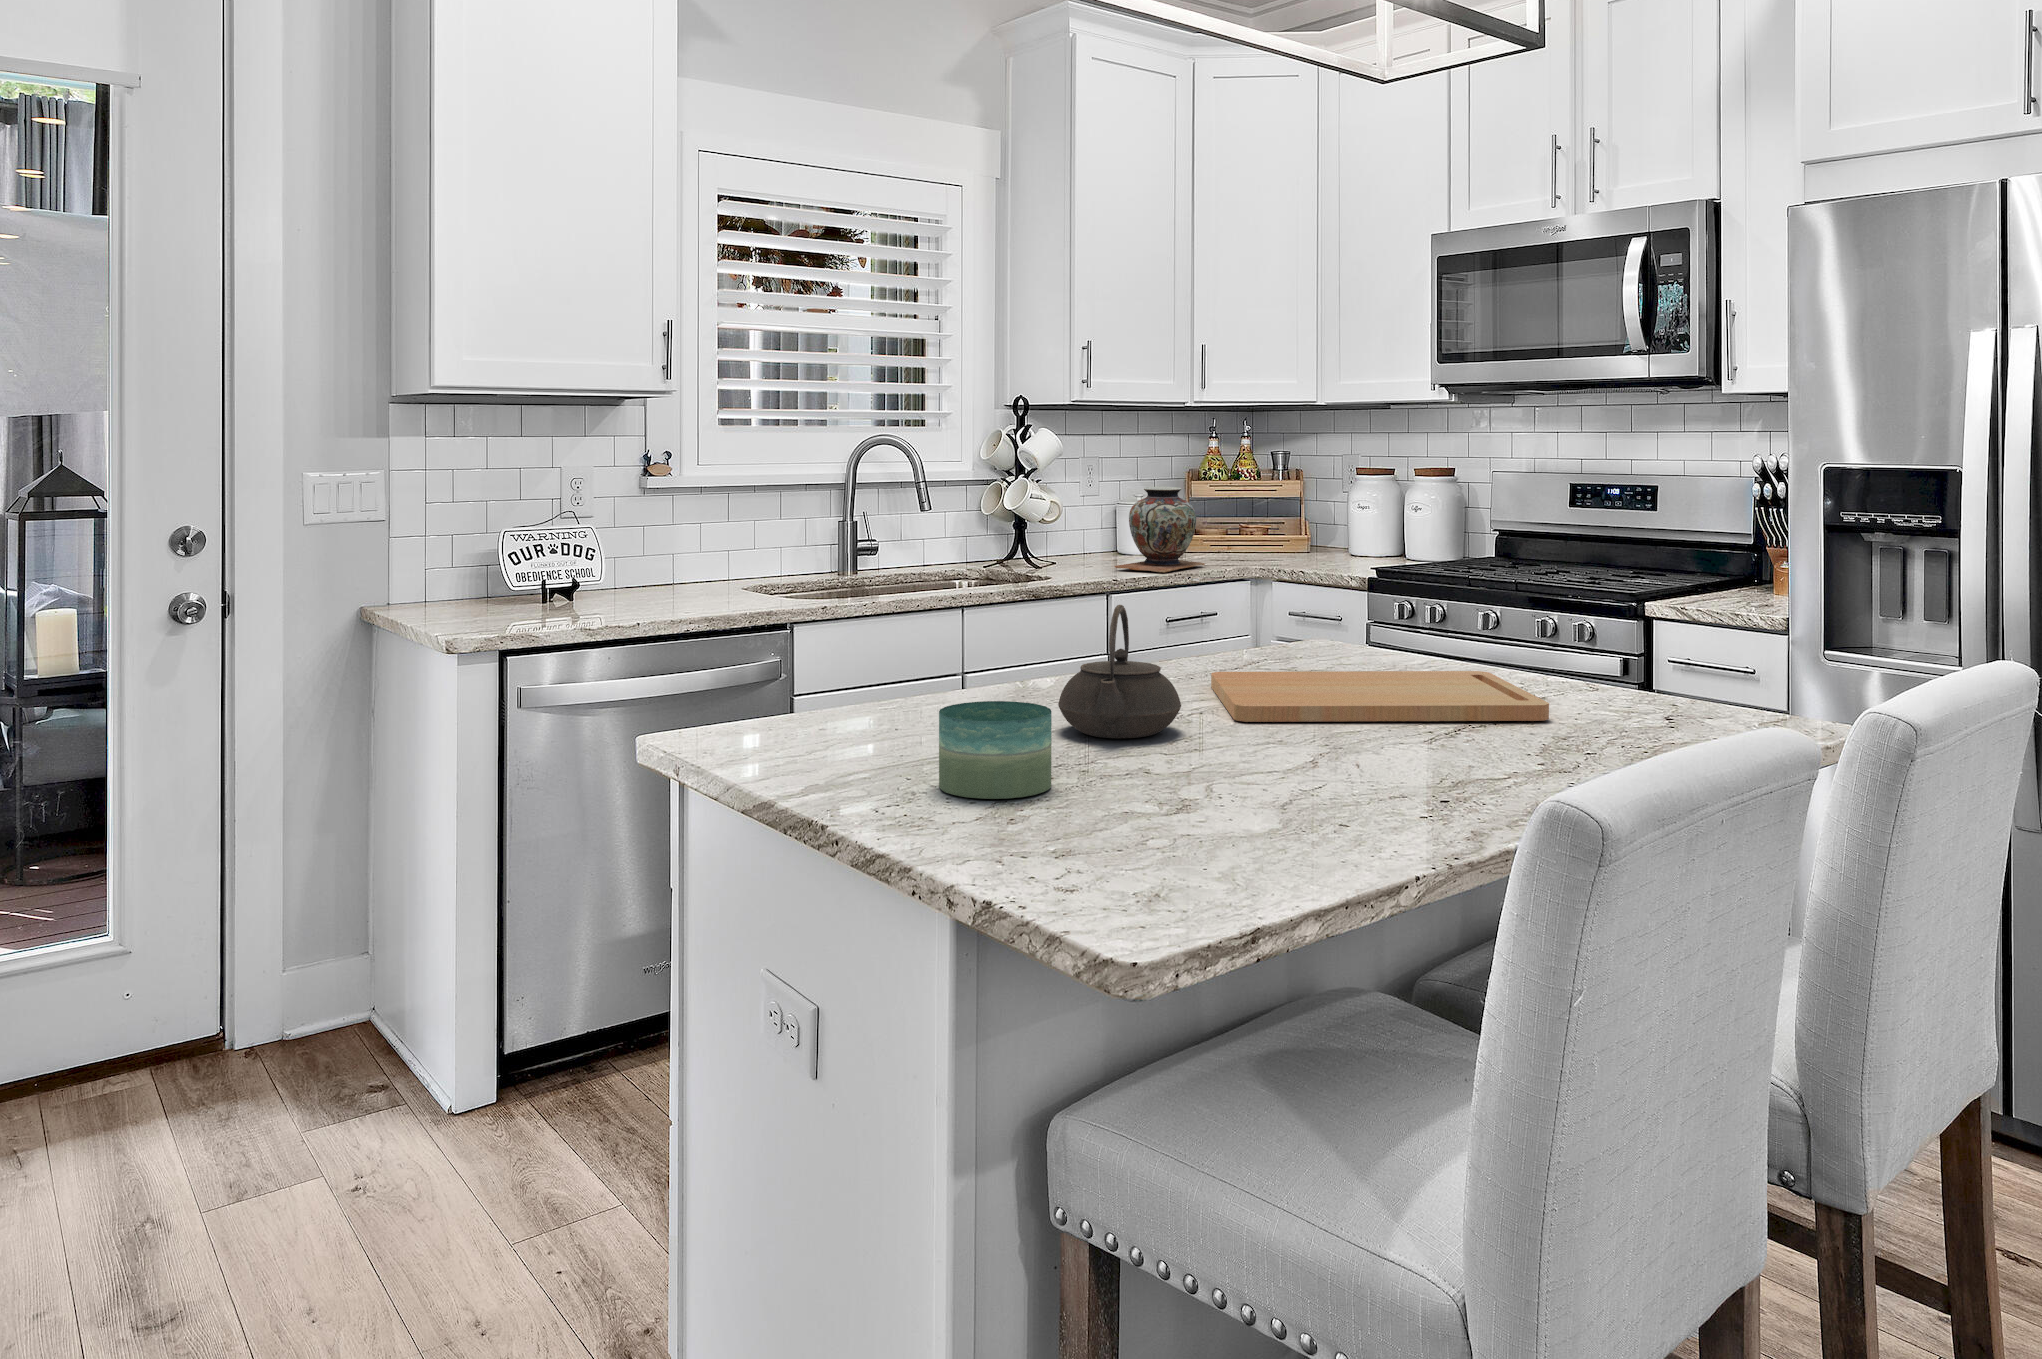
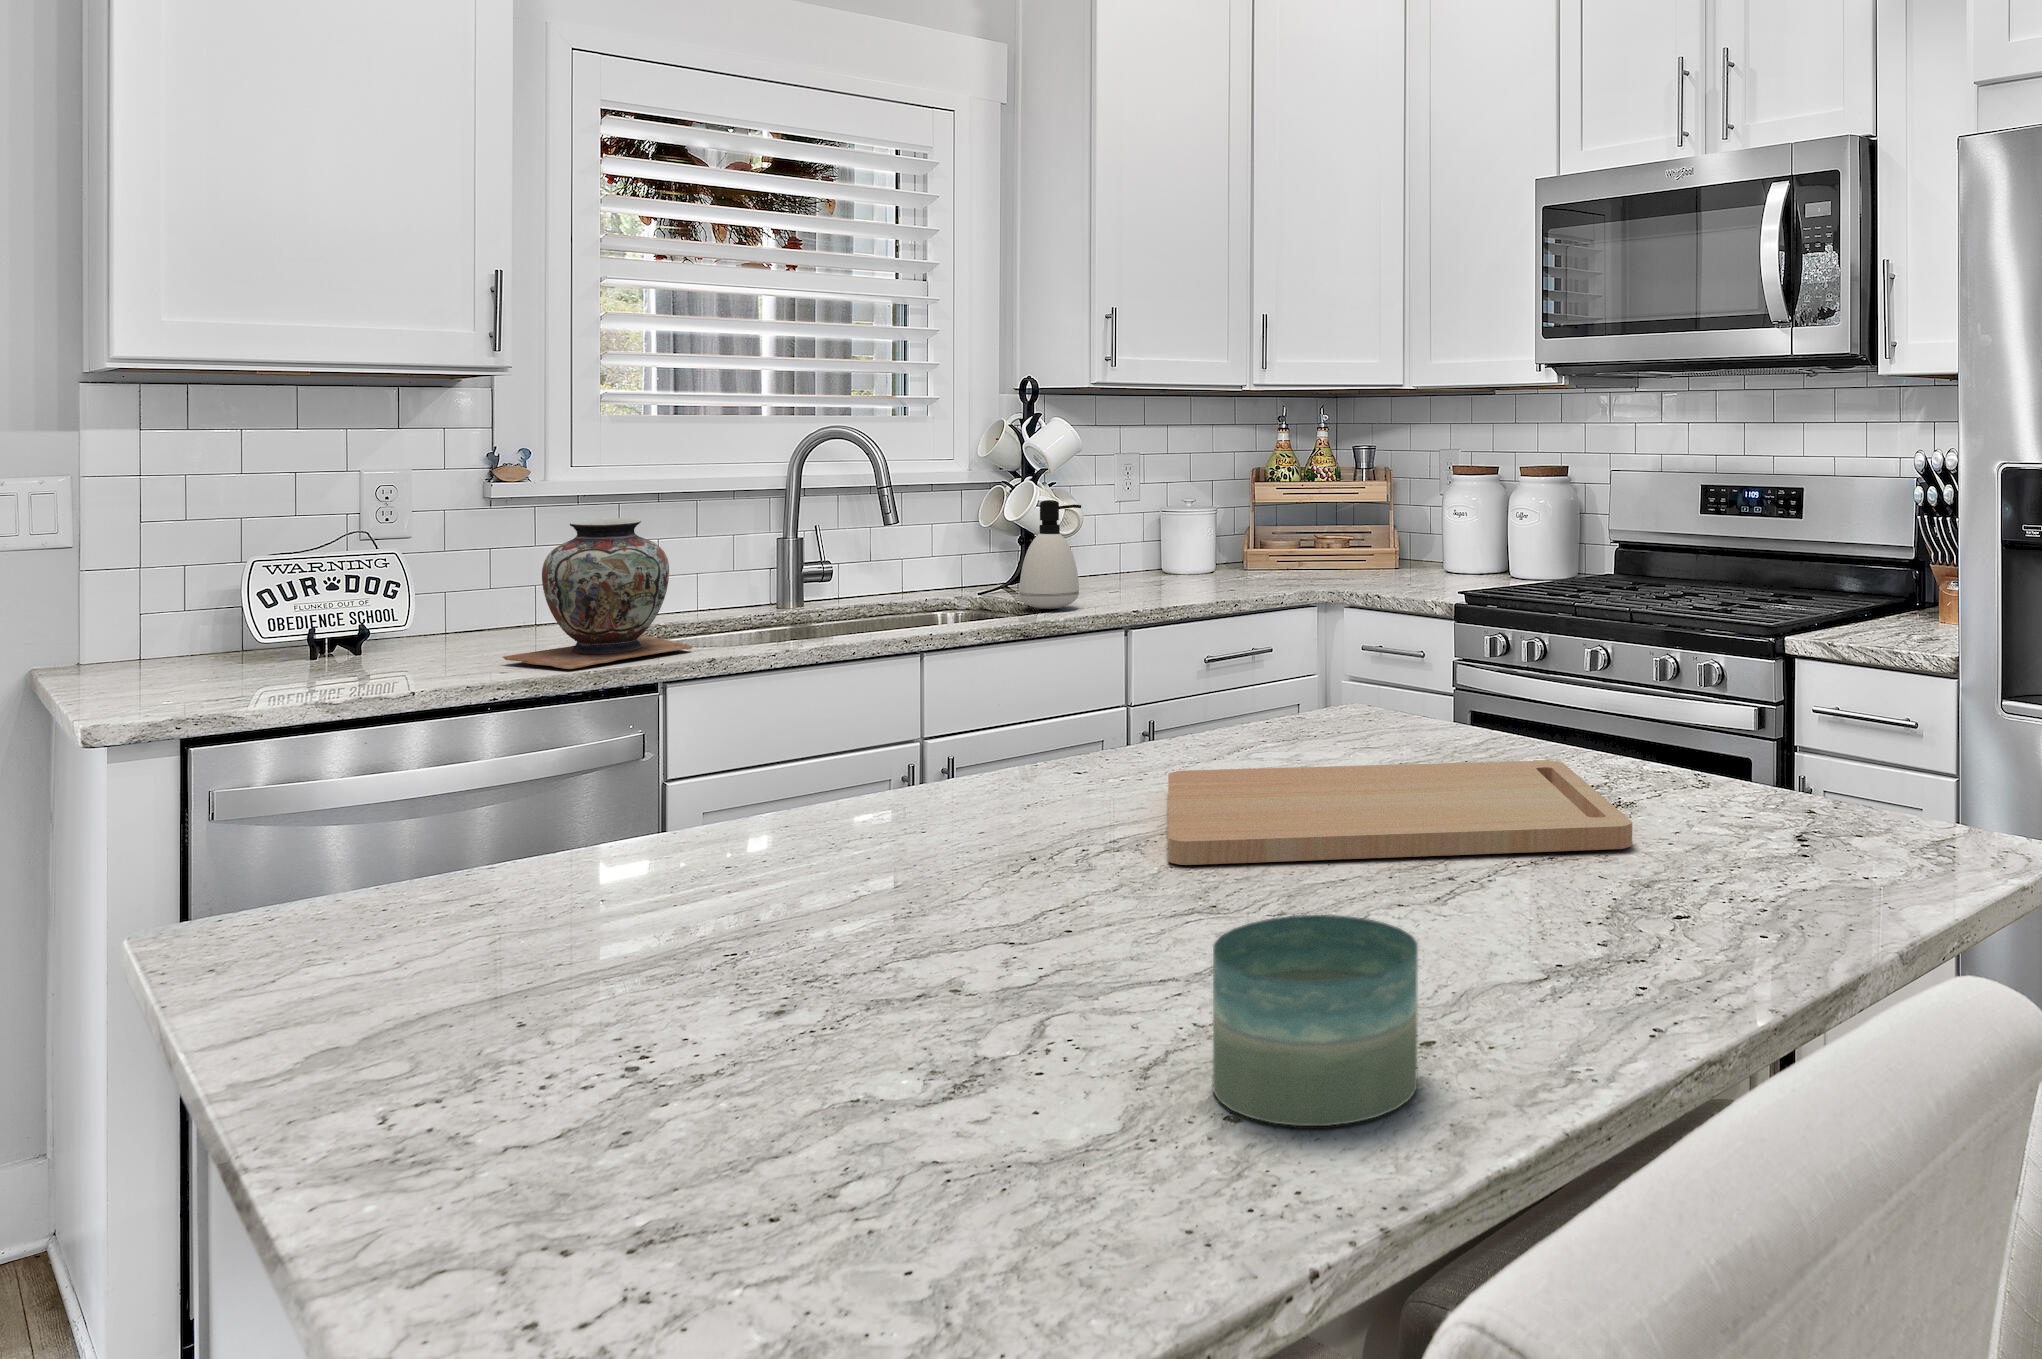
decorative vase: present [1115,487,1205,572] -> present [503,518,693,669]
soap dispenser: none [1024,494,1071,578] -> present [1019,500,1081,609]
teapot: present [1058,605,1181,738] -> none [876,695,1074,910]
candle: present [939,701,1052,799] -> present [1213,915,1418,1126]

